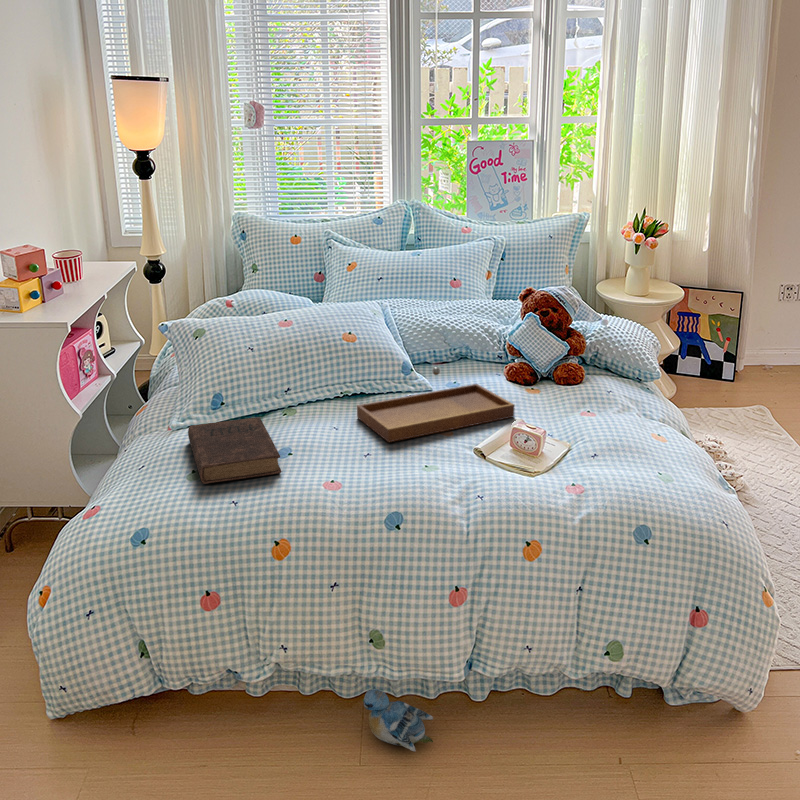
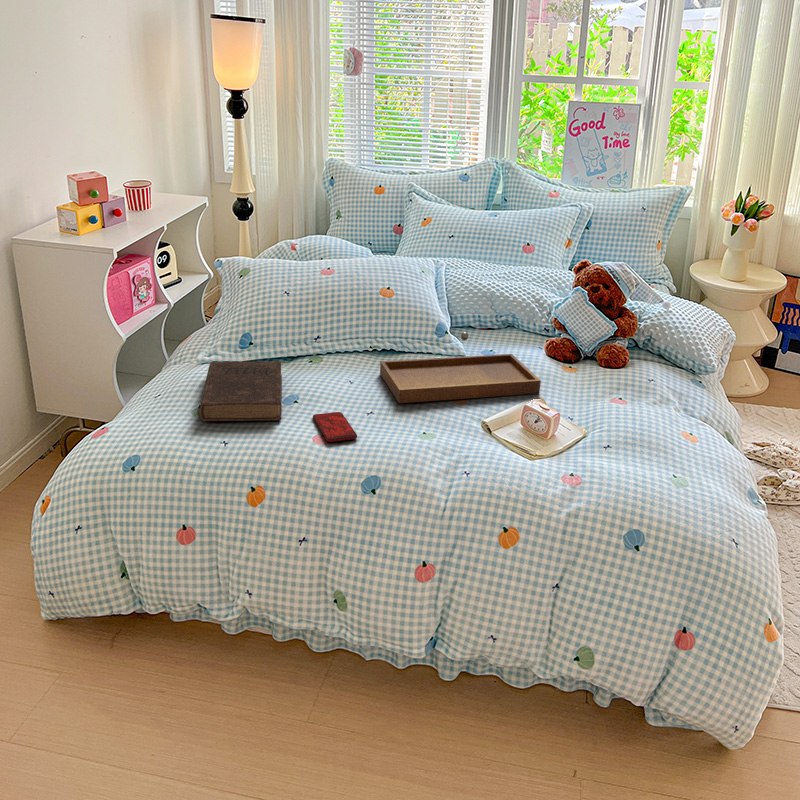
smartphone: none [311,458,363,487] -> present [313,412,357,442]
plush toy: present [362,689,433,752] -> none [320,649,388,719]

